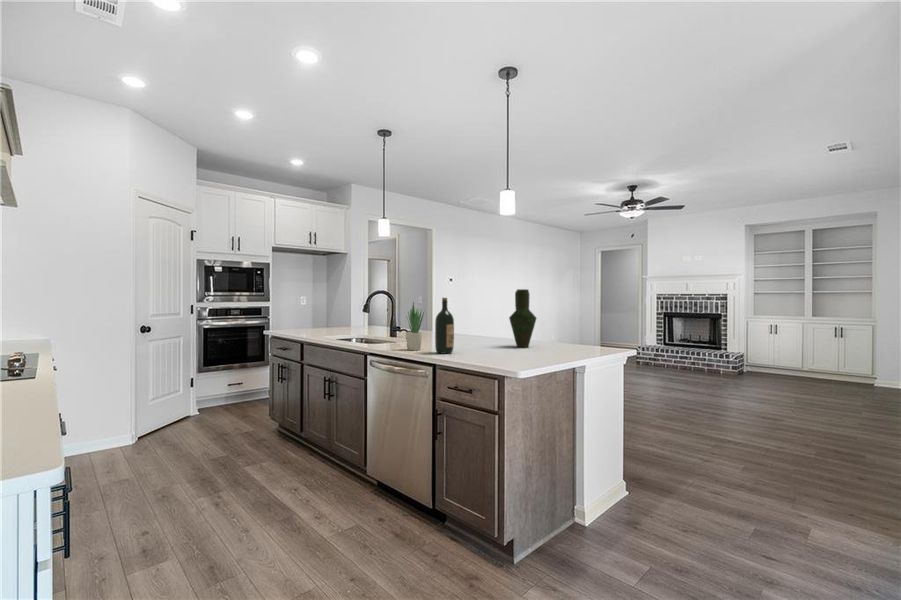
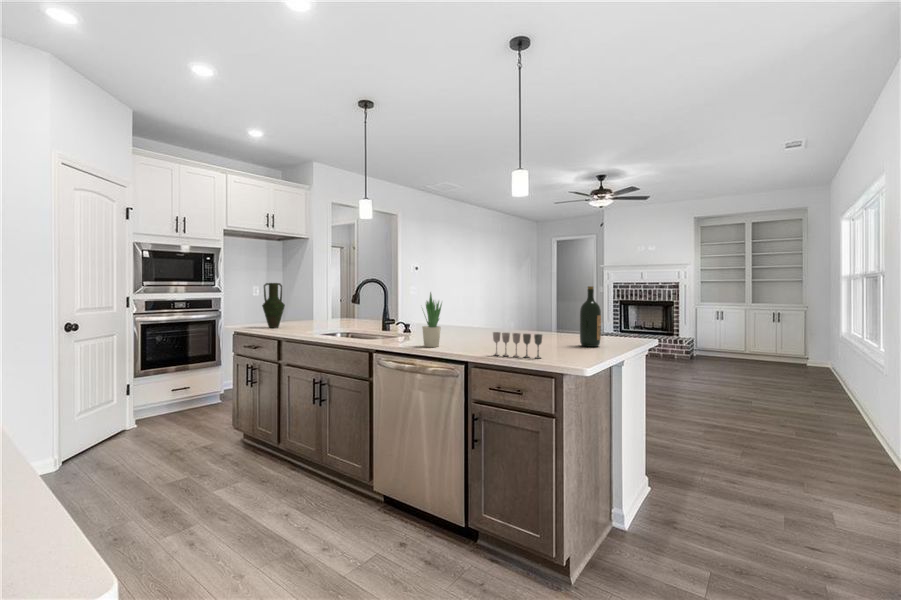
vase: present [509,289,537,347] -> present [262,283,285,328]
wine bottle: present [435,298,454,354] -> present [580,286,601,347]
wine glass: none [454,337,494,361] -> present [493,332,542,359]

